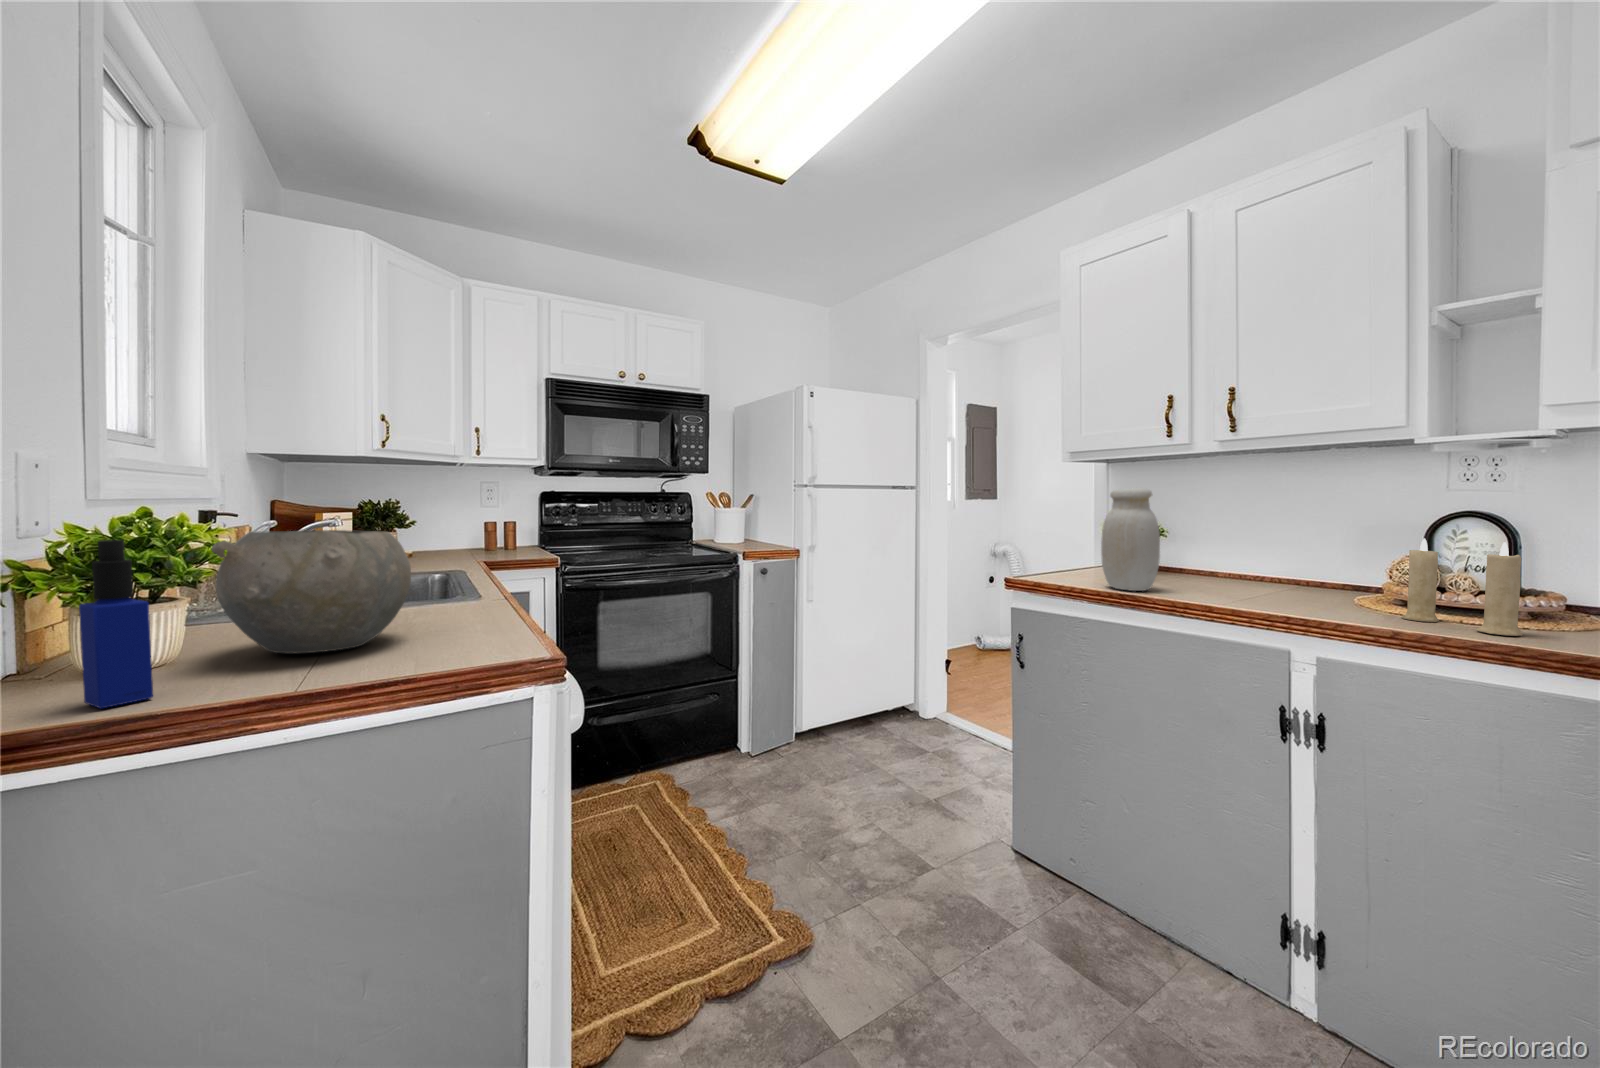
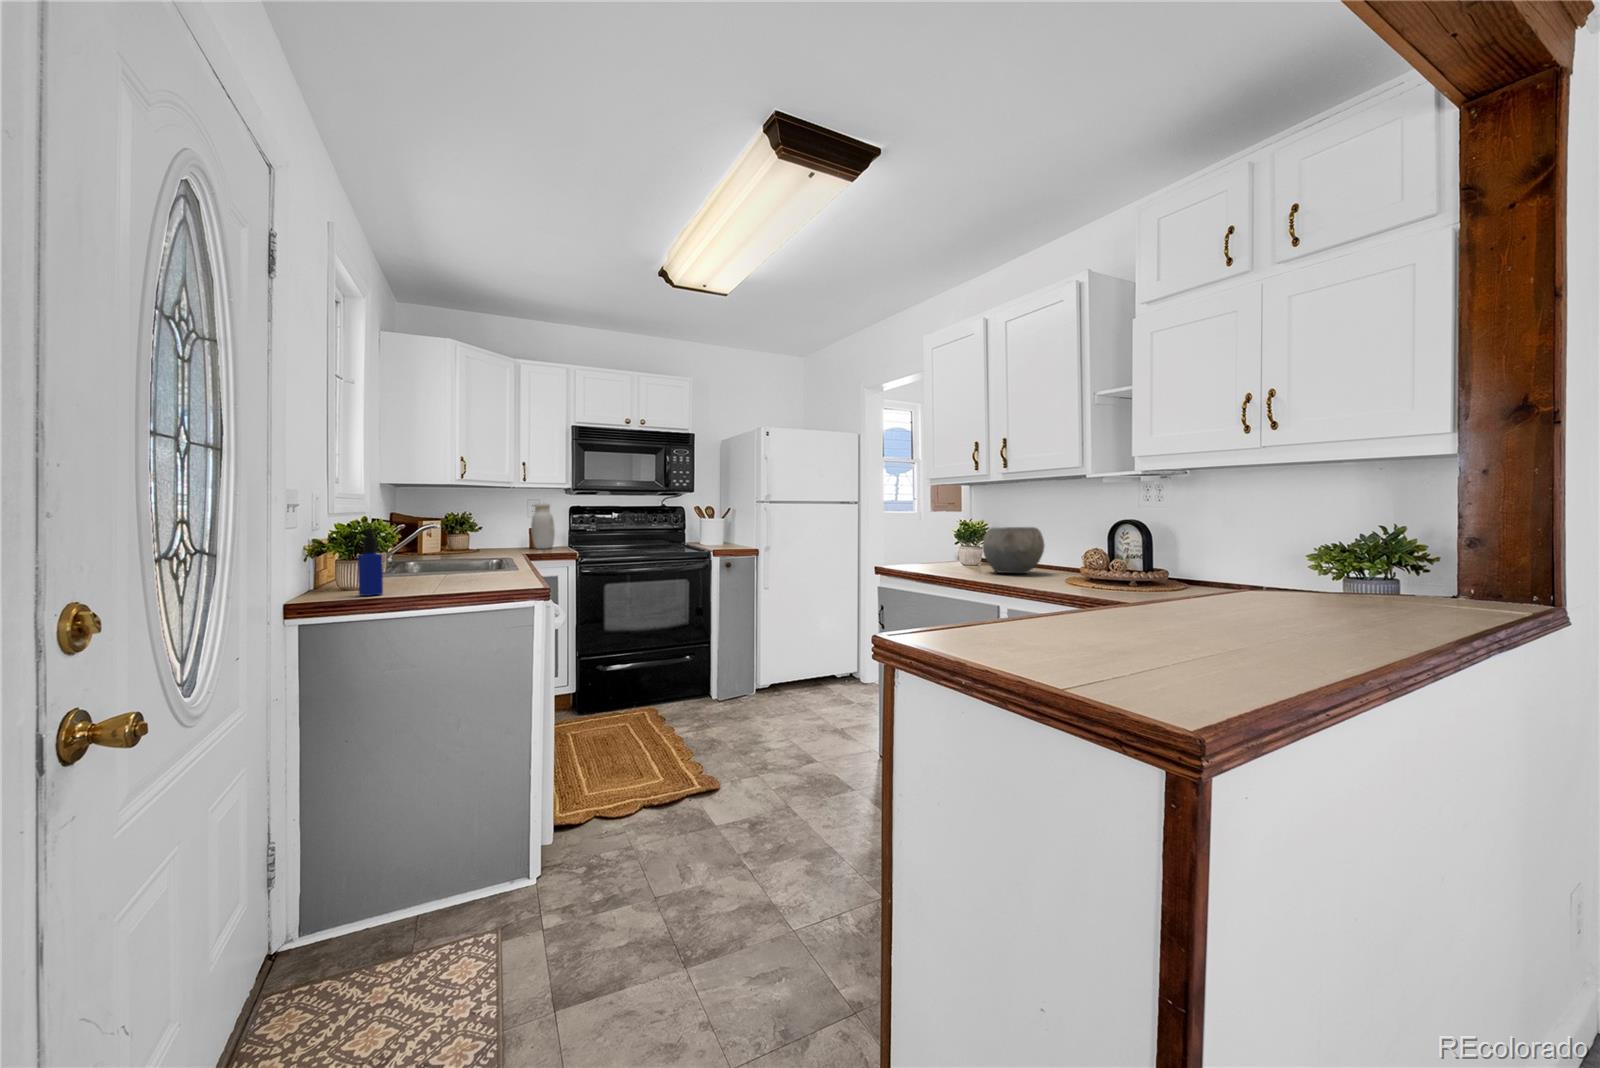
jar: present [1101,488,1160,591] -> present [531,503,555,549]
bowl: present [212,530,411,653] -> present [983,527,1044,573]
candle: present [1401,538,1522,636] -> none [1052,534,1088,589]

